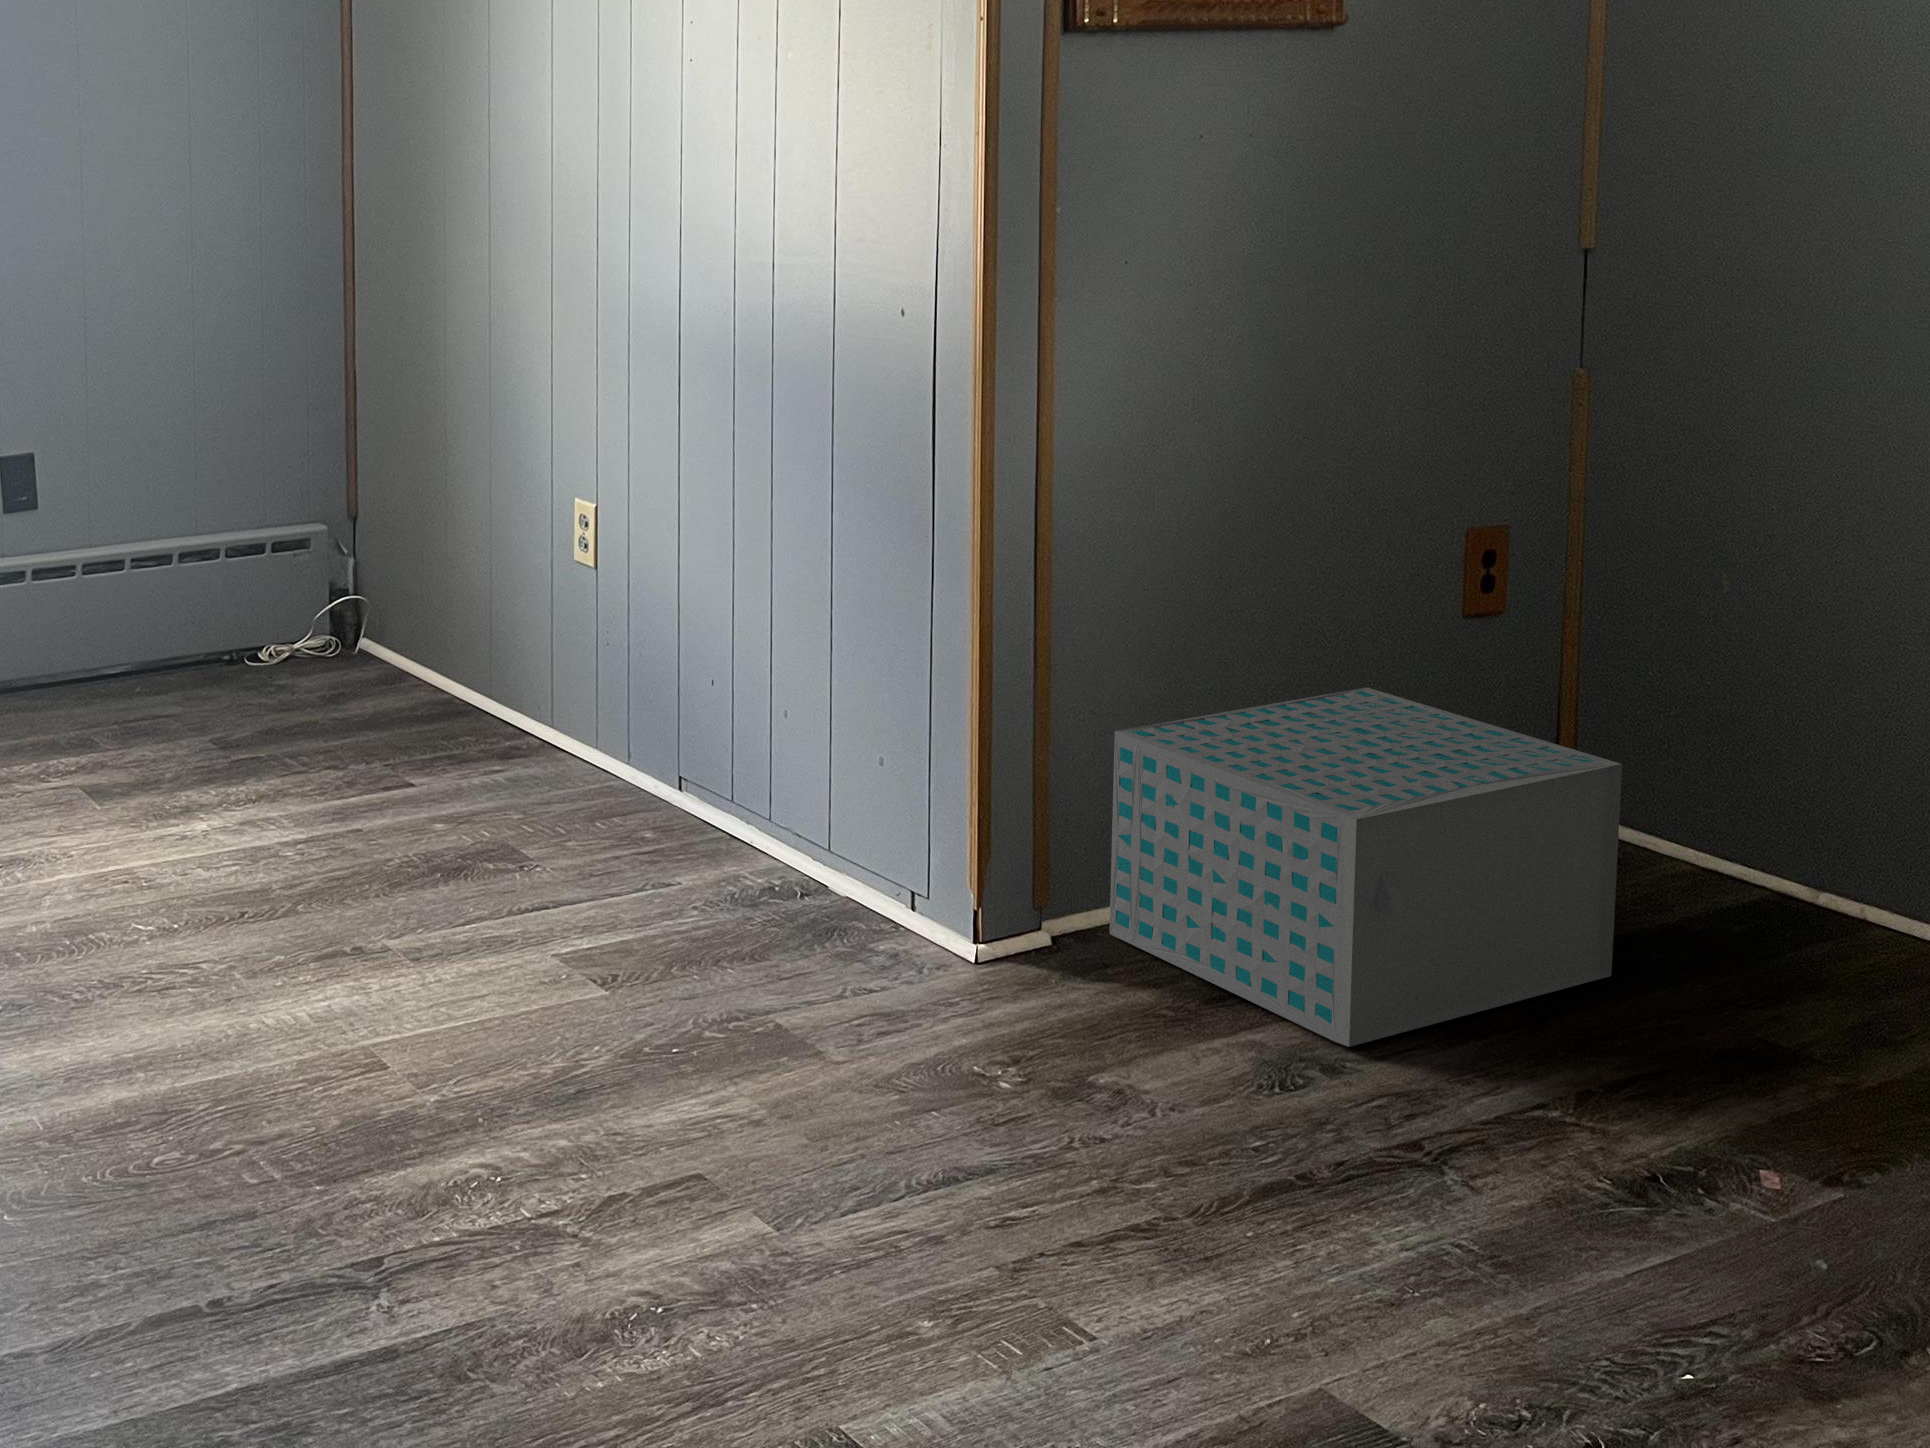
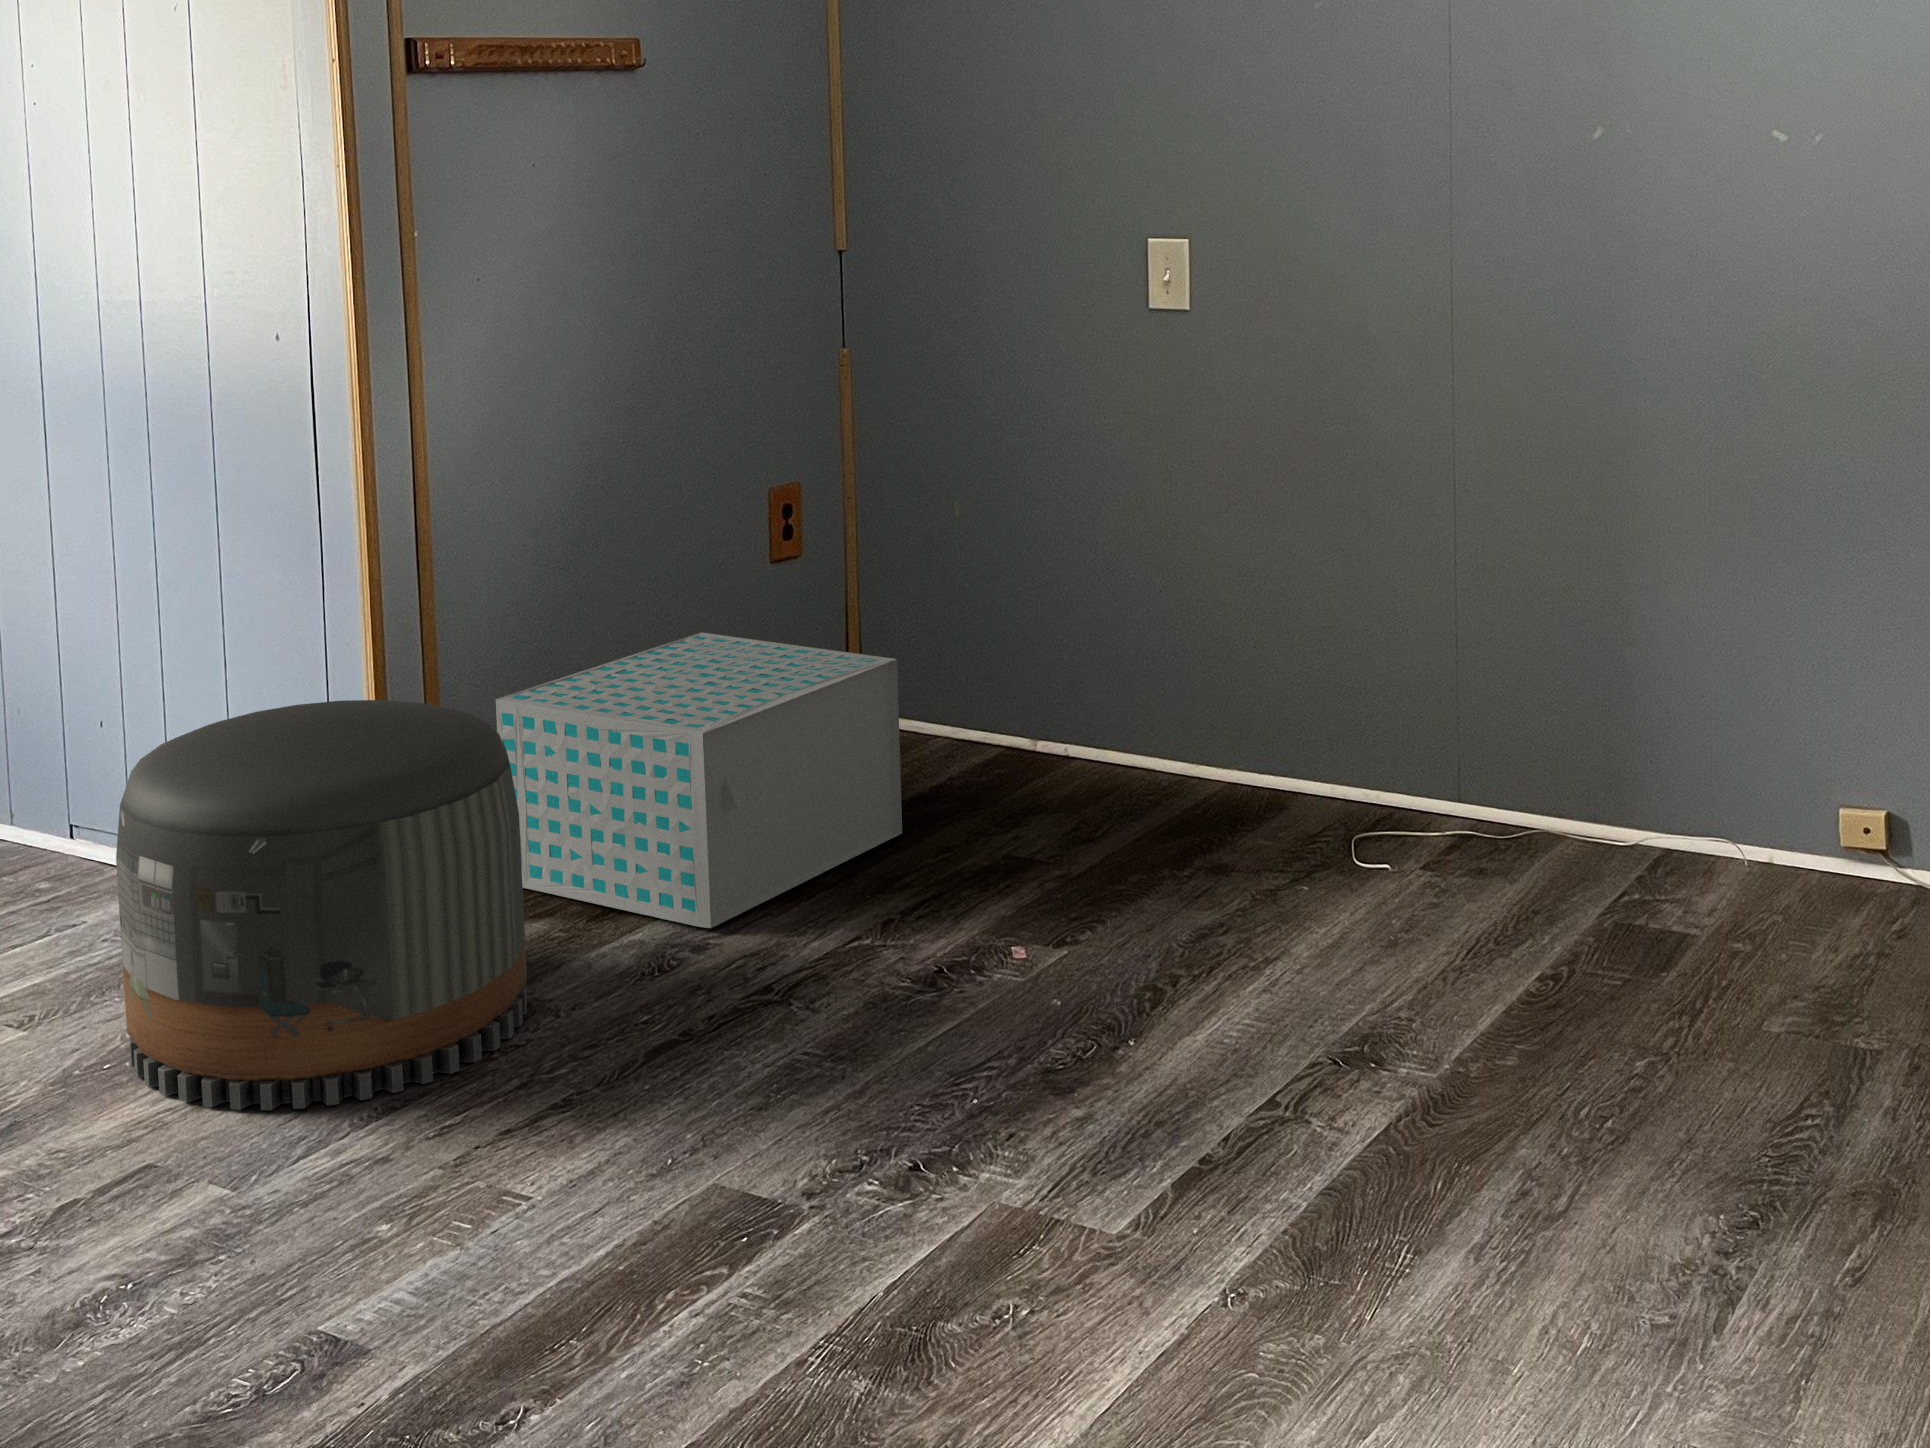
pouf: none [698,709,1125,1160] -> present [116,700,527,1110]

